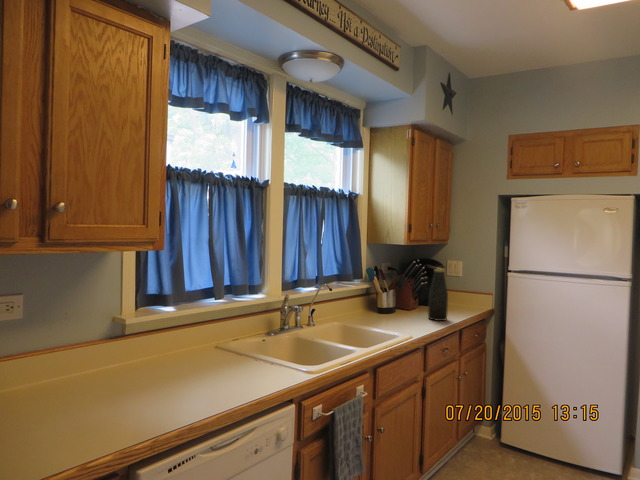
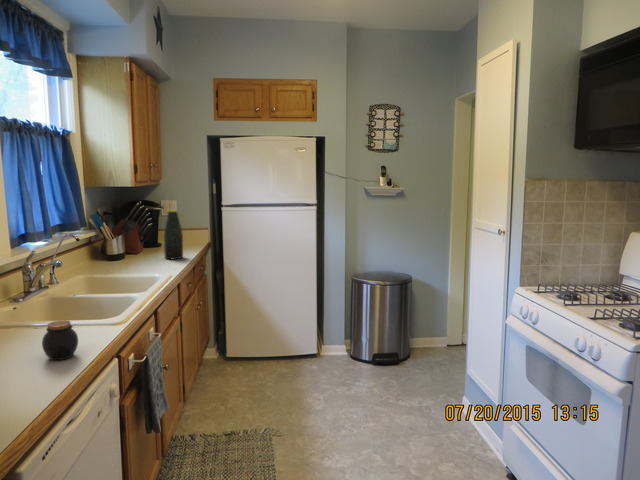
jar: none [221,356,250,392] -> present [42,320,78,360]

